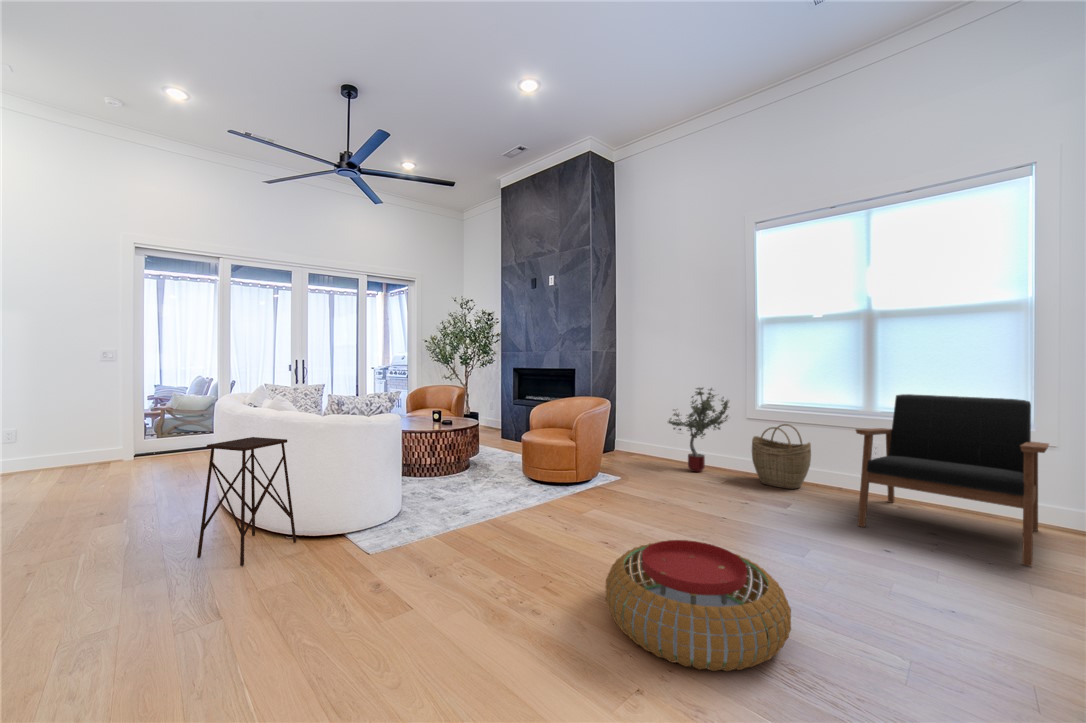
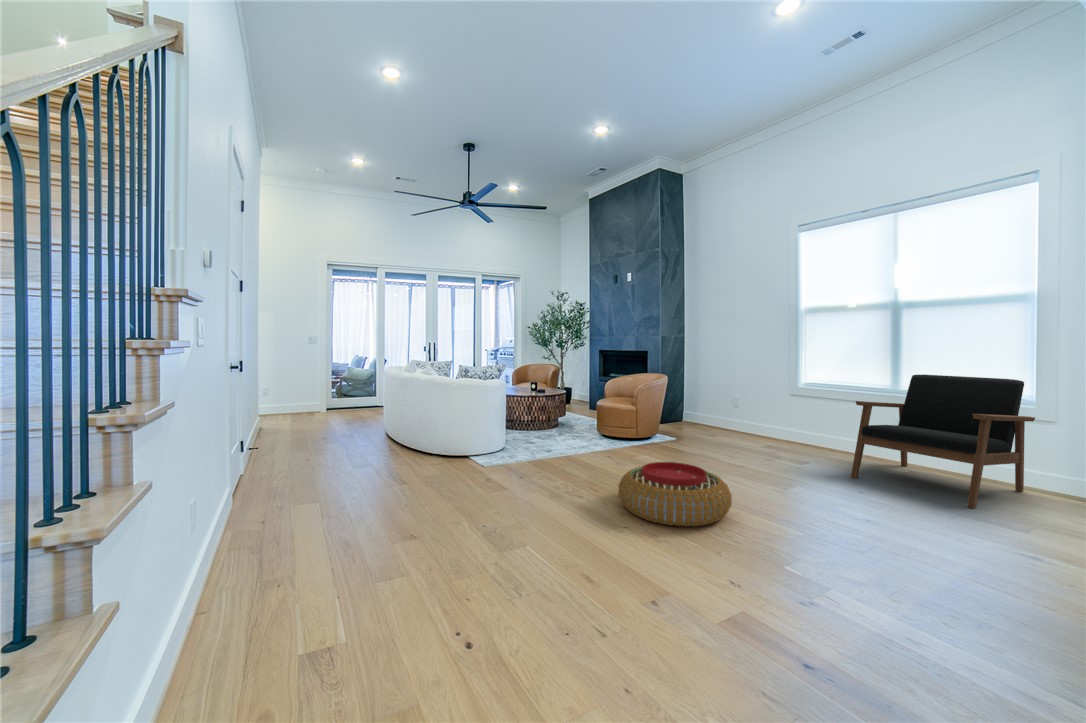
potted tree: present [668,388,729,472] -> none [721,367,773,438]
woven basket: present [752,424,811,489] -> none [787,399,839,453]
side table: present [197,437,296,566] -> none [388,392,441,466]

